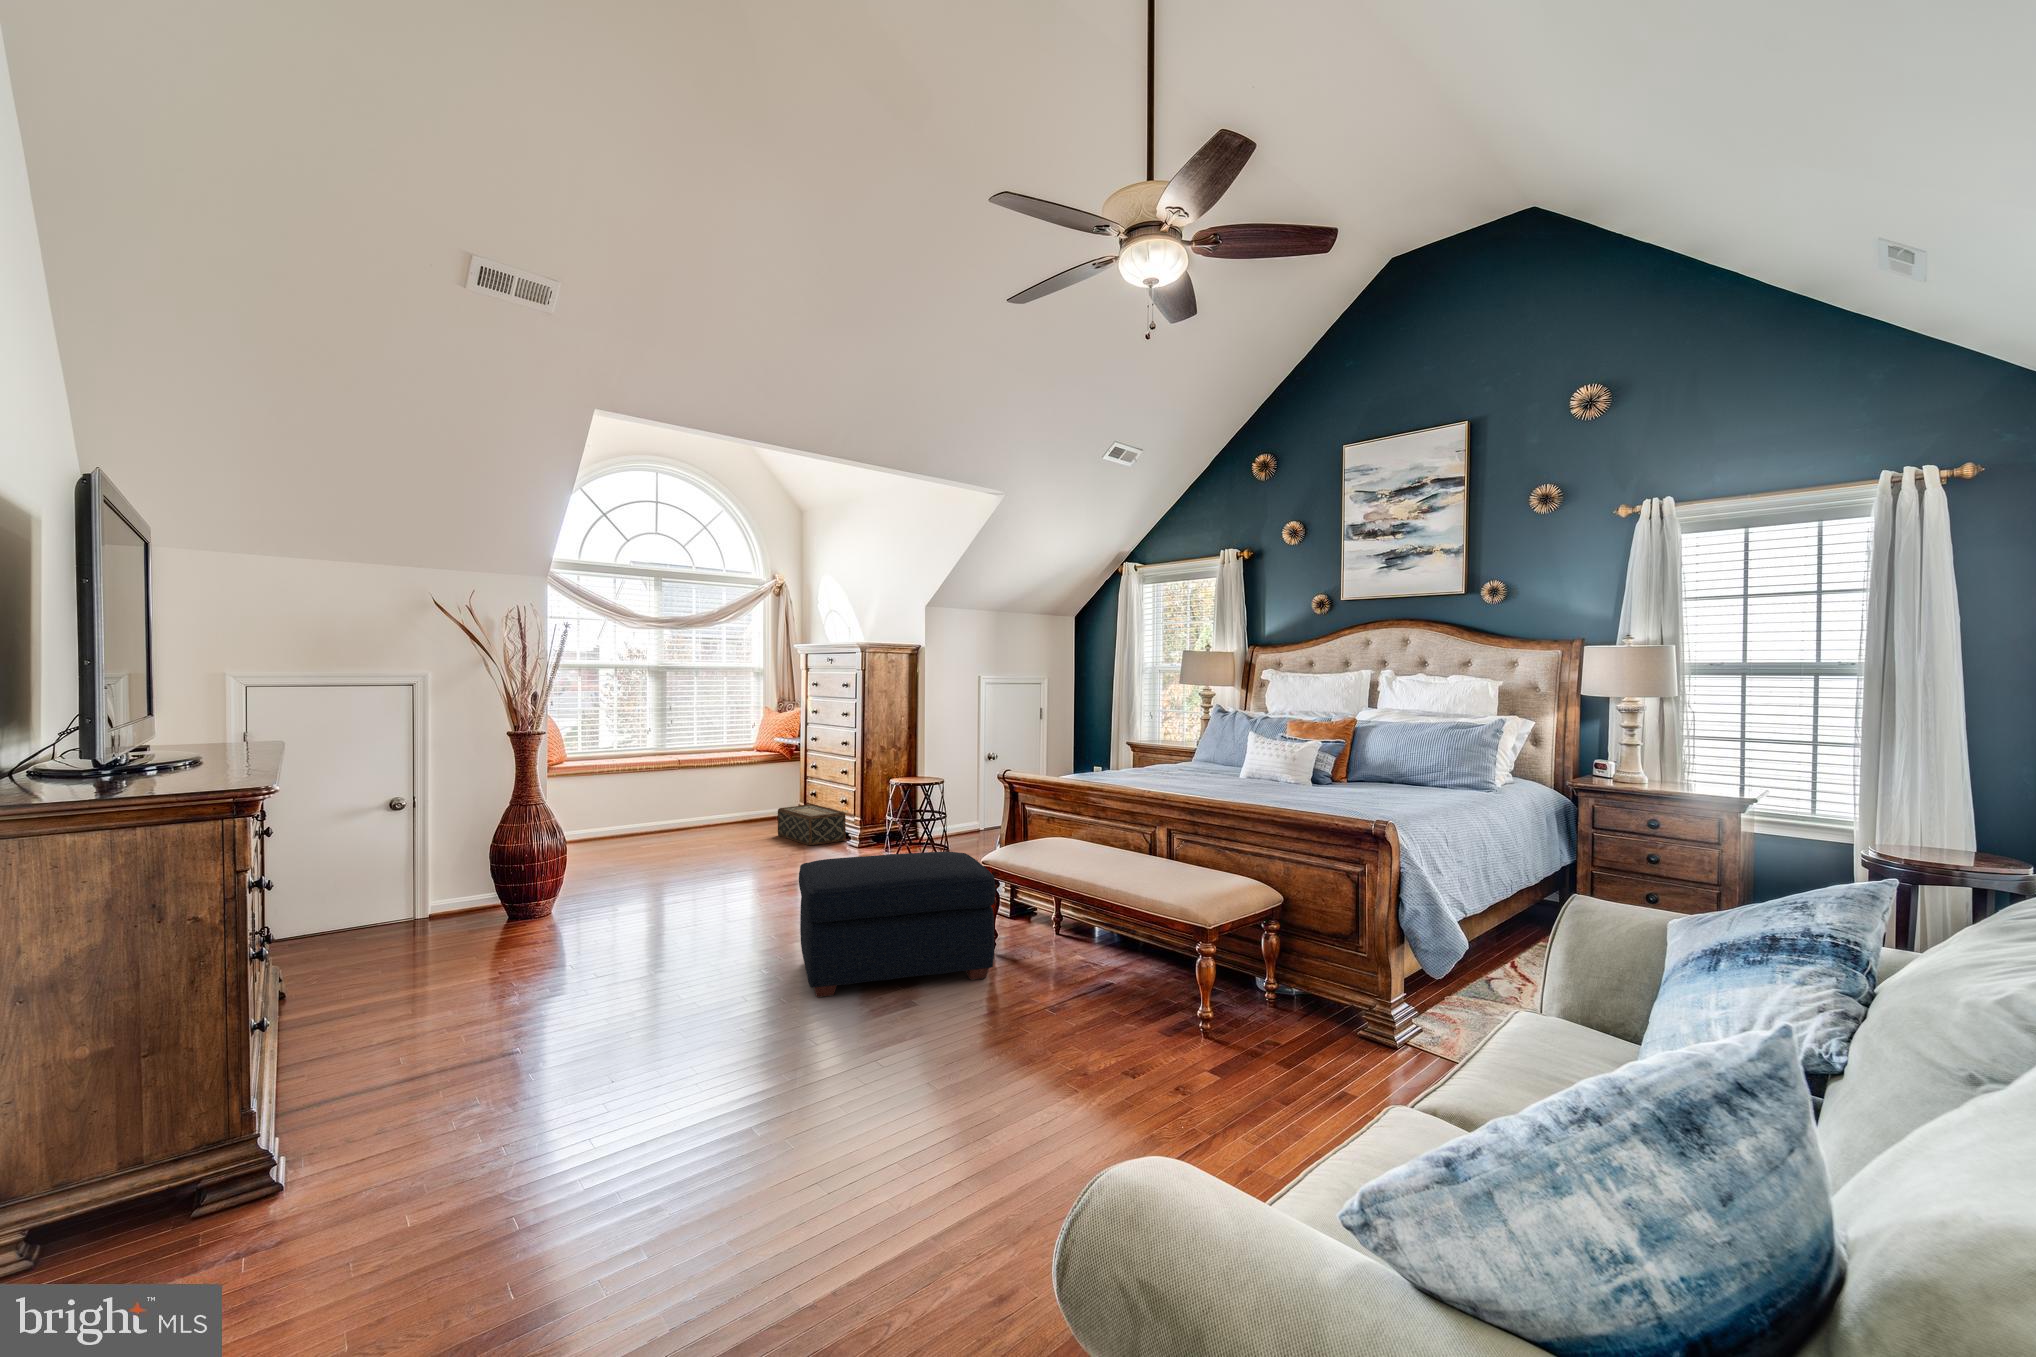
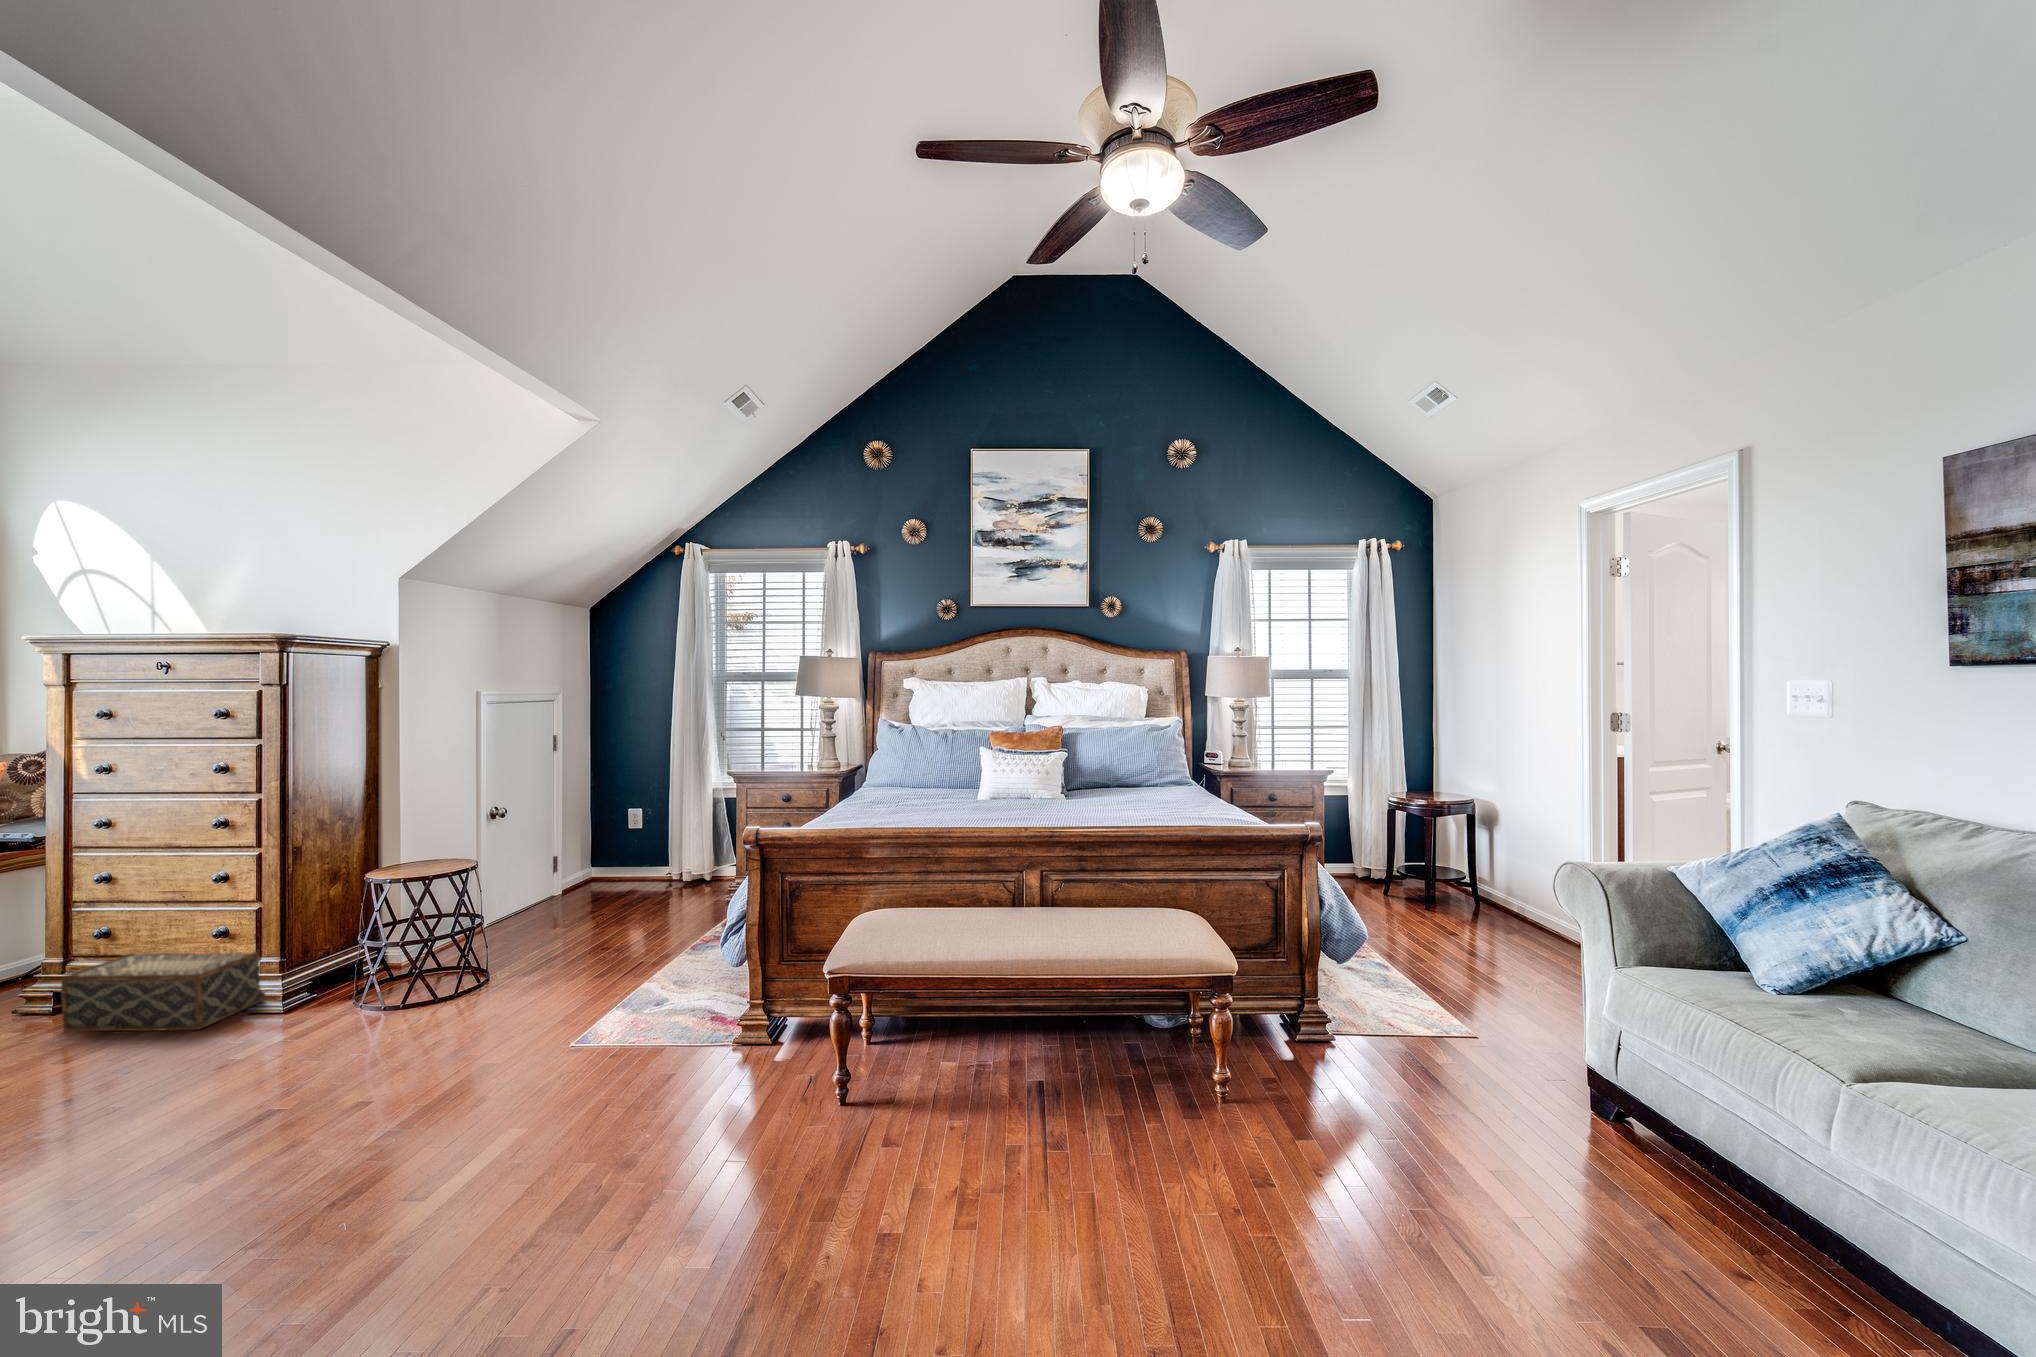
ottoman: present [799,852,995,997] -> none [638,962,964,1274]

